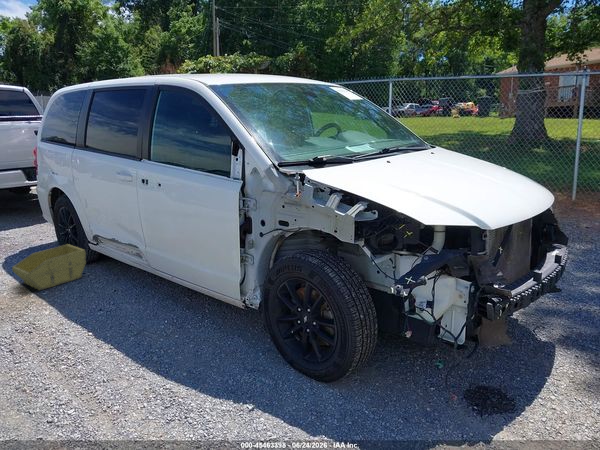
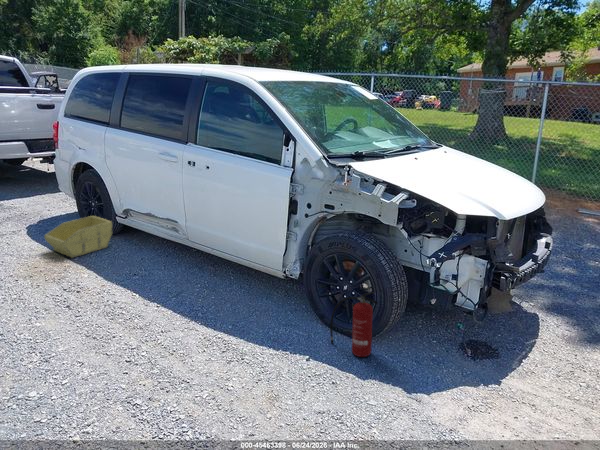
fire extinguisher: none [290,324,338,403] -> present [330,292,377,357]

